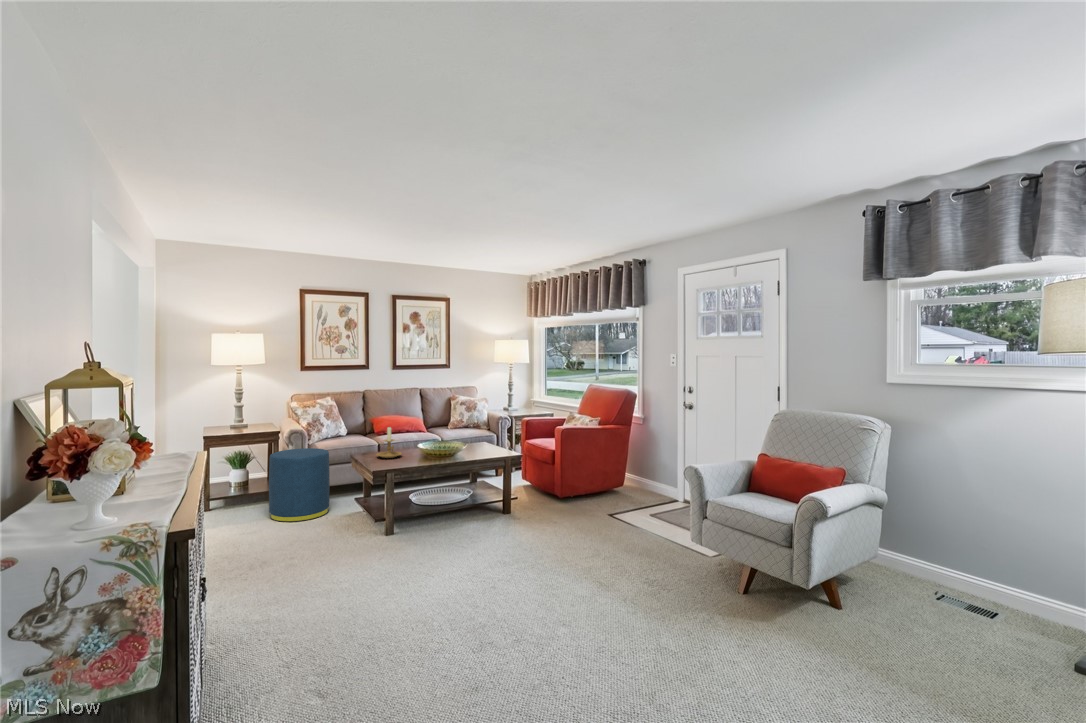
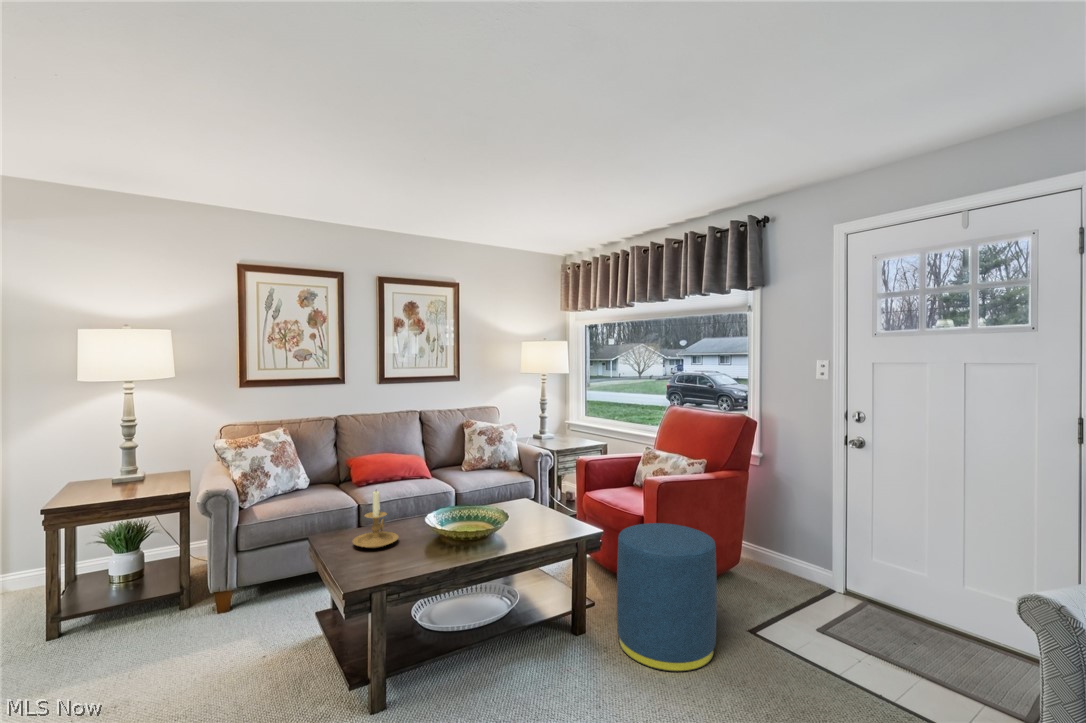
ottoman: present [269,448,330,522] -> present [617,523,717,672]

